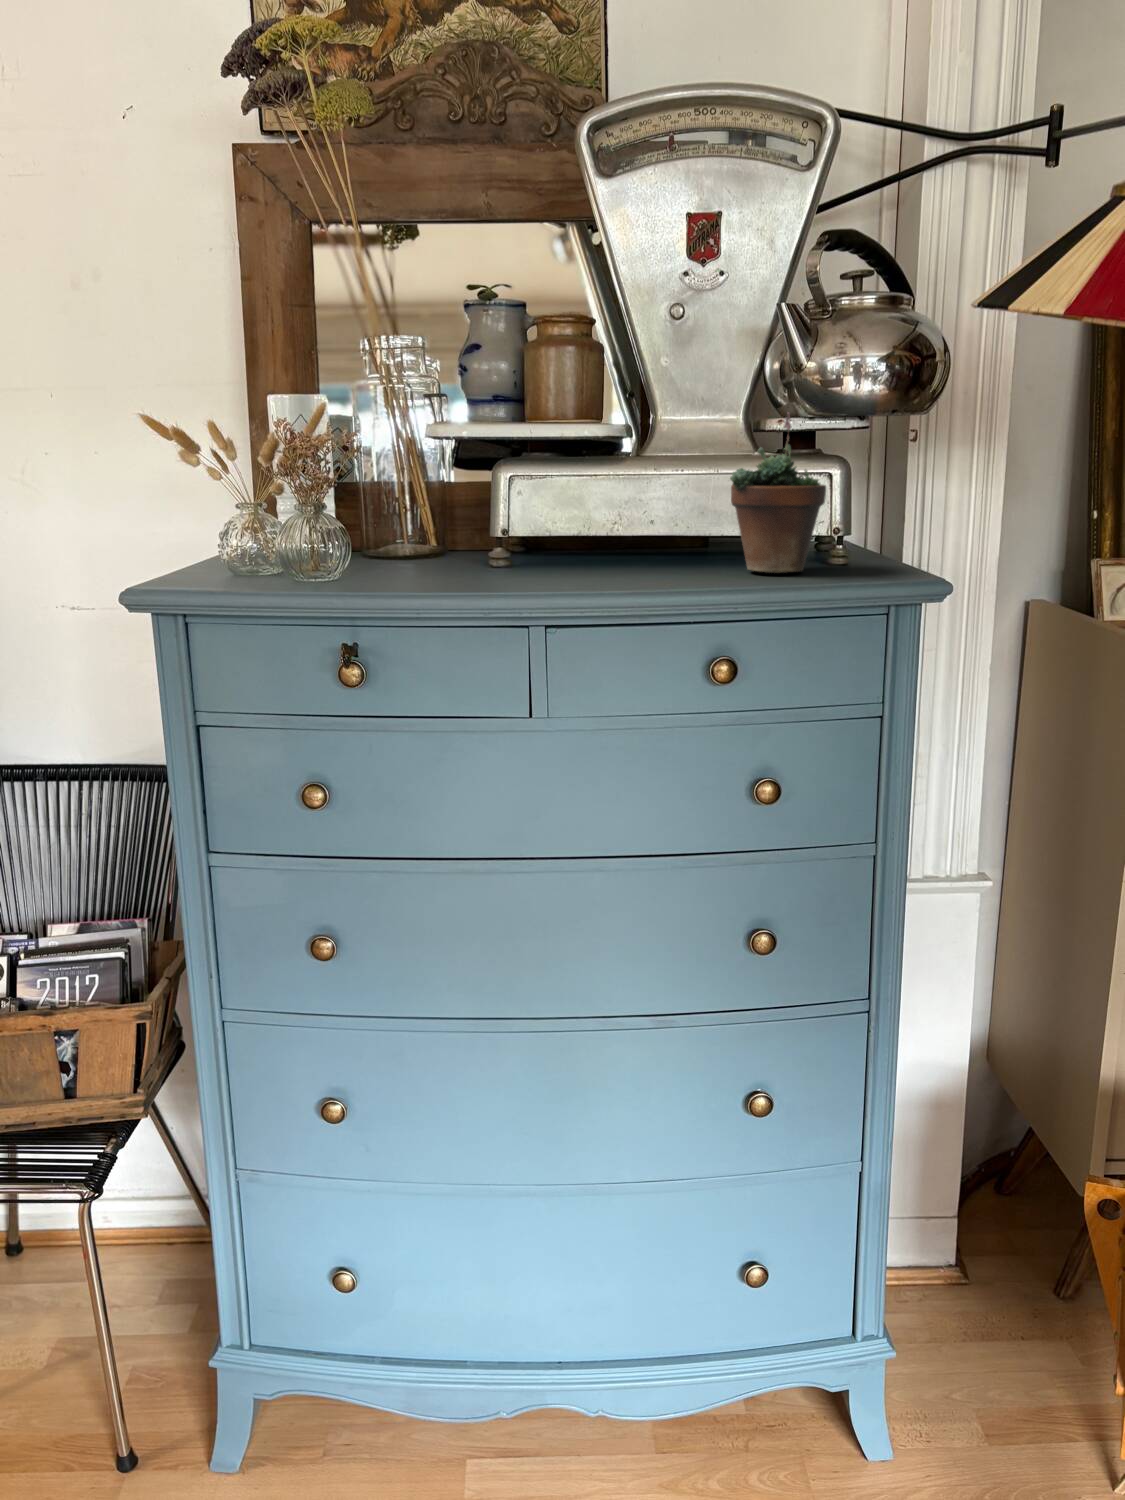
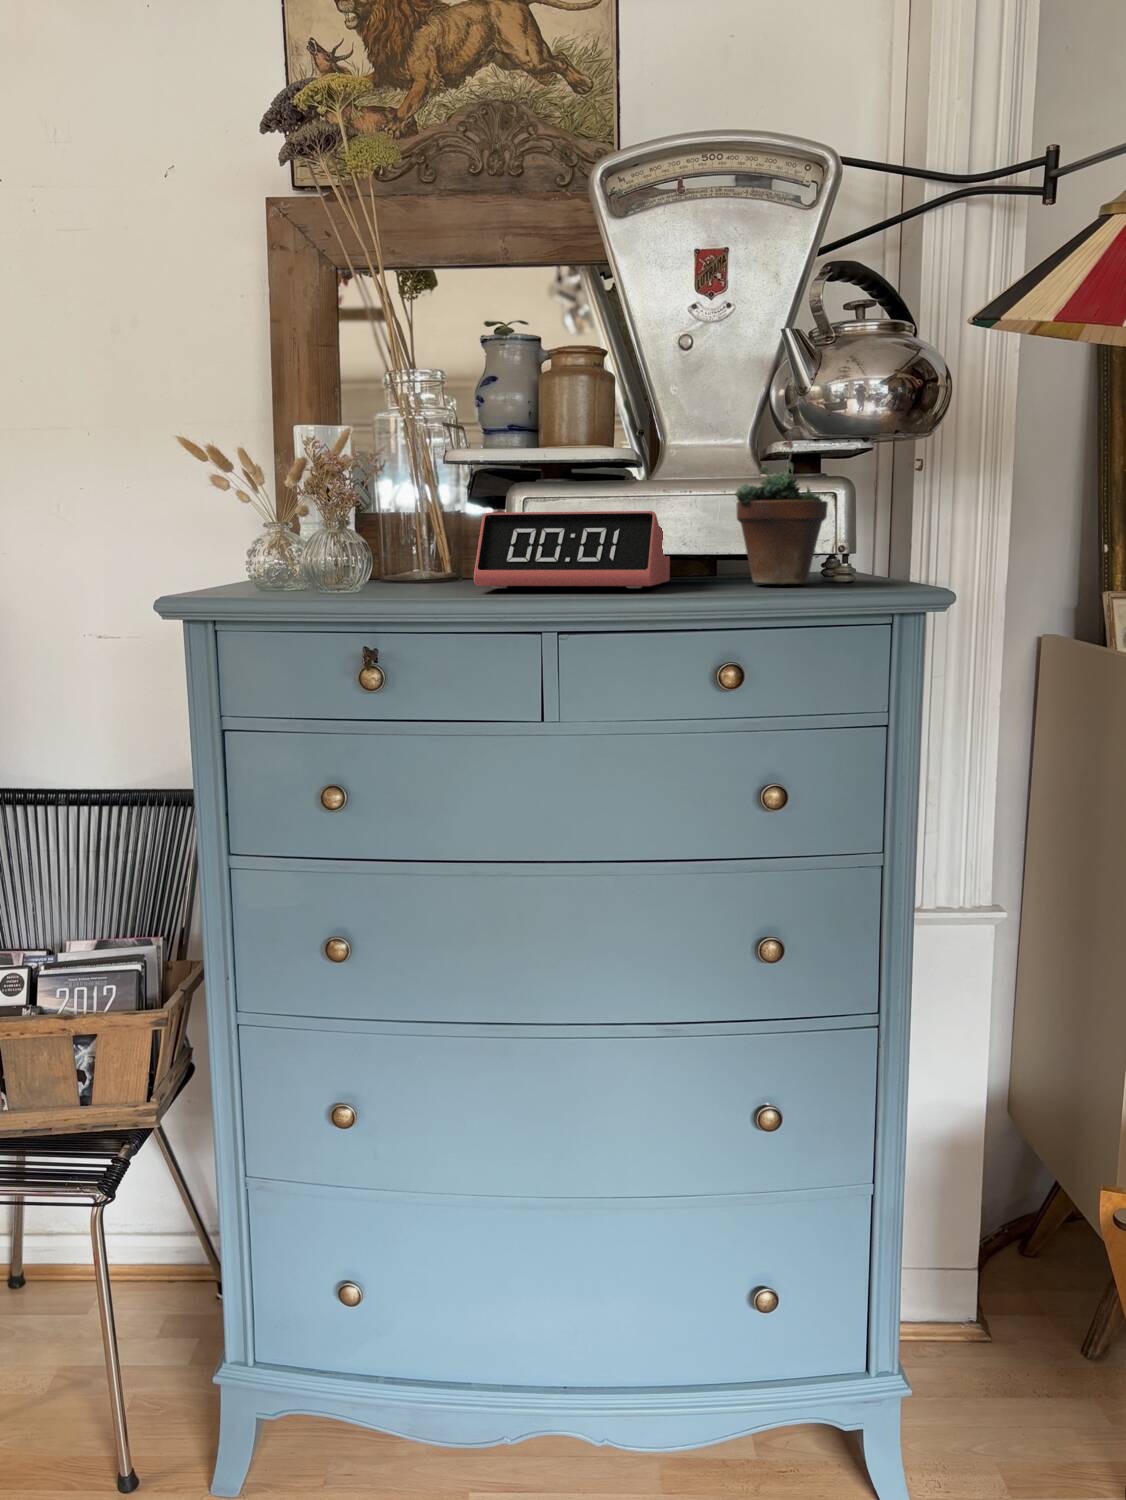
alarm clock: none [457,497,660,578] -> present [474,511,670,589]

